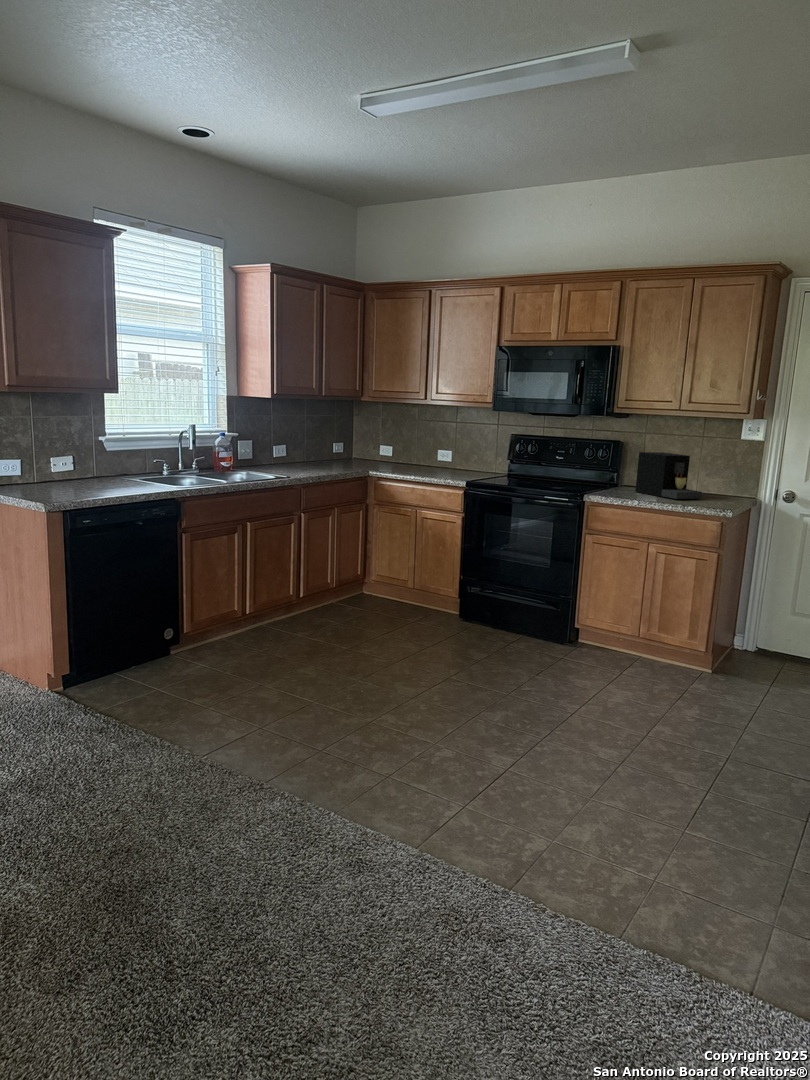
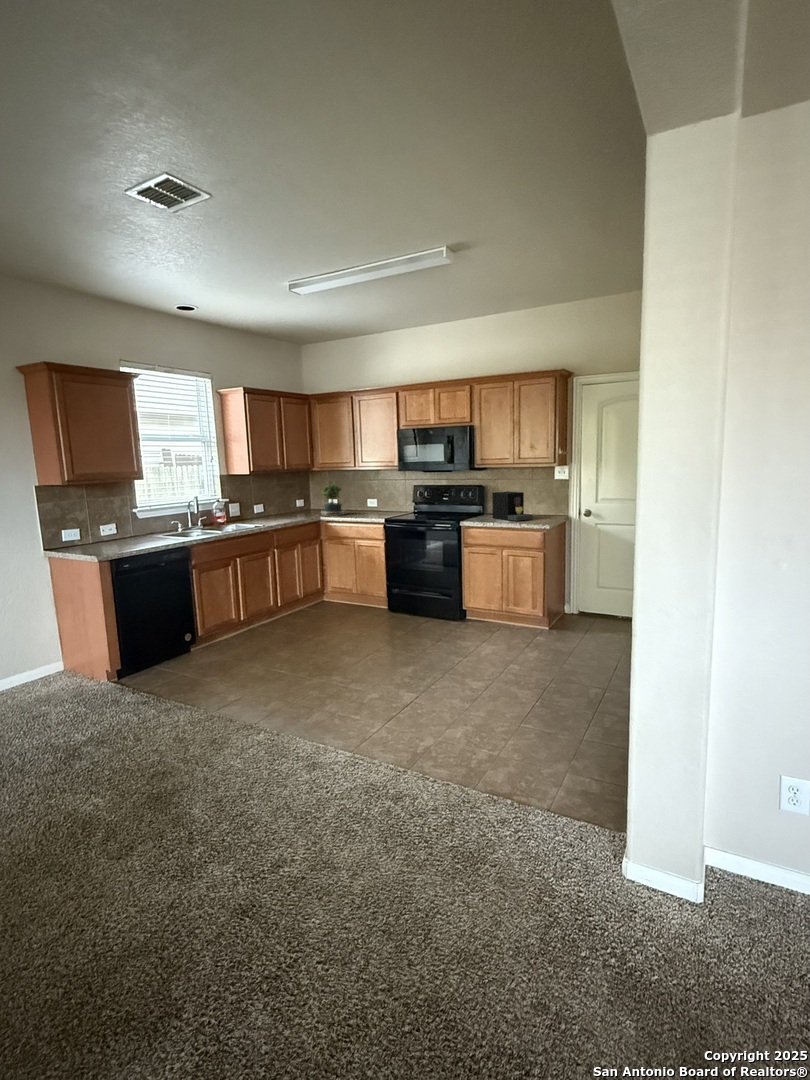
potted plant: none [357,420,407,469] -> present [321,483,346,516]

